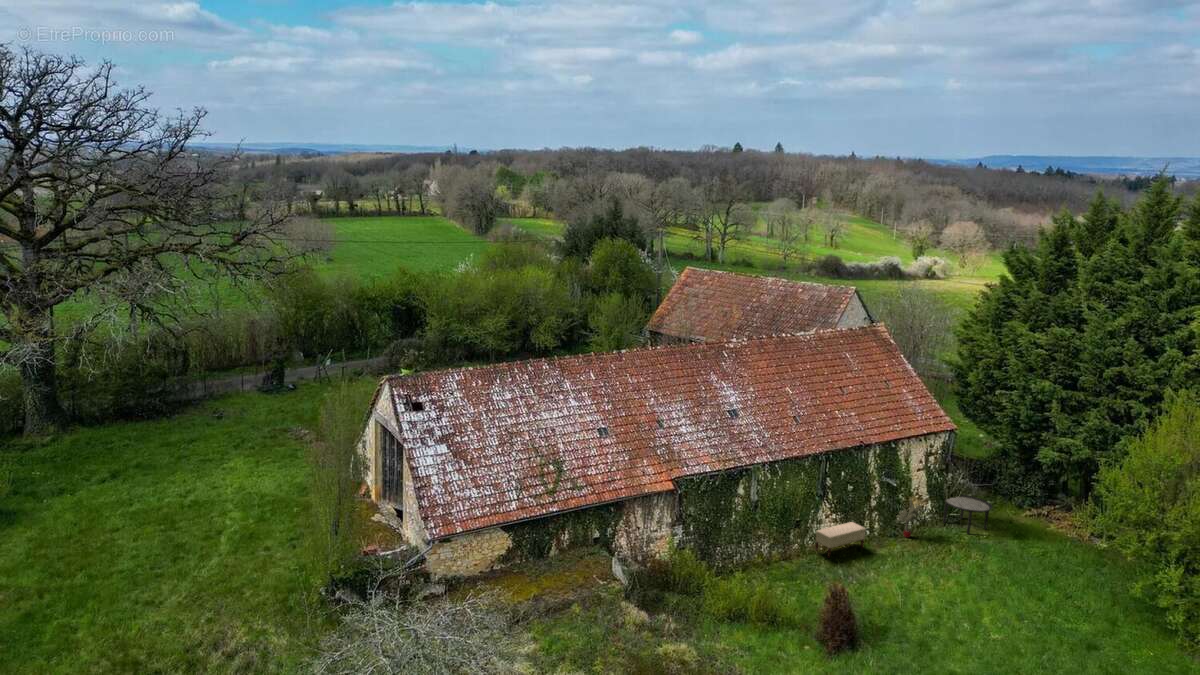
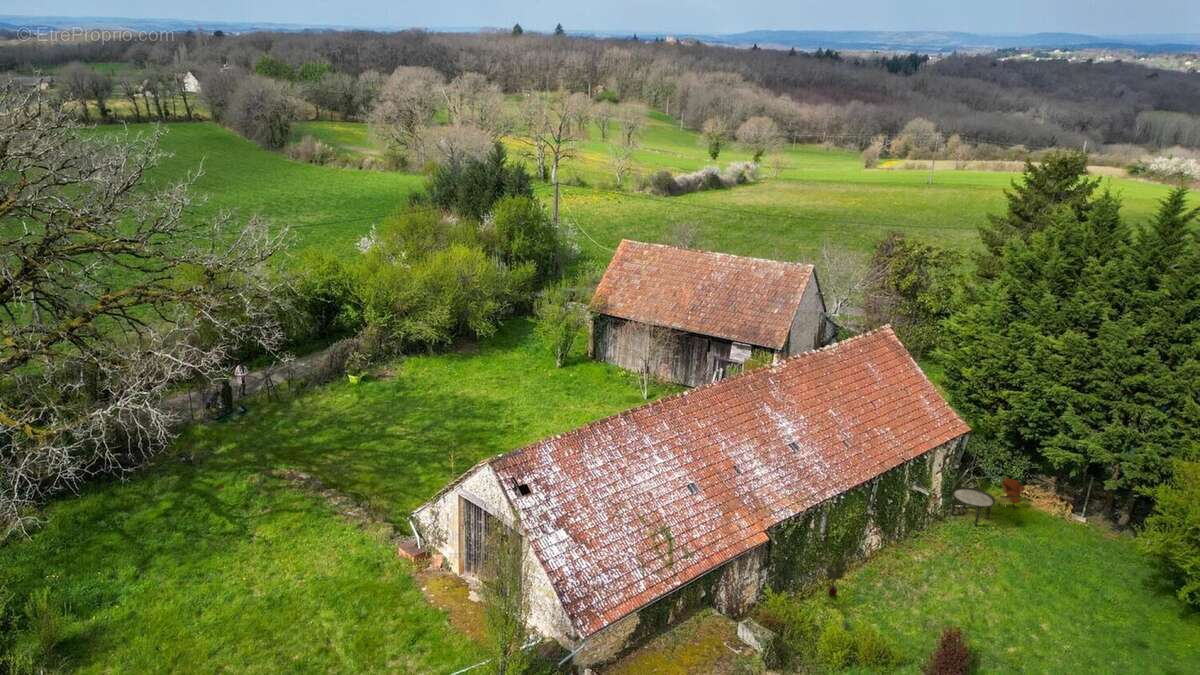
lounge chair: none [1011,485,1039,526] -> present [1001,477,1025,508]
potted tree: present [896,501,922,538] -> present [823,559,847,595]
bench: present [815,522,866,558] -> none [862,532,903,571]

